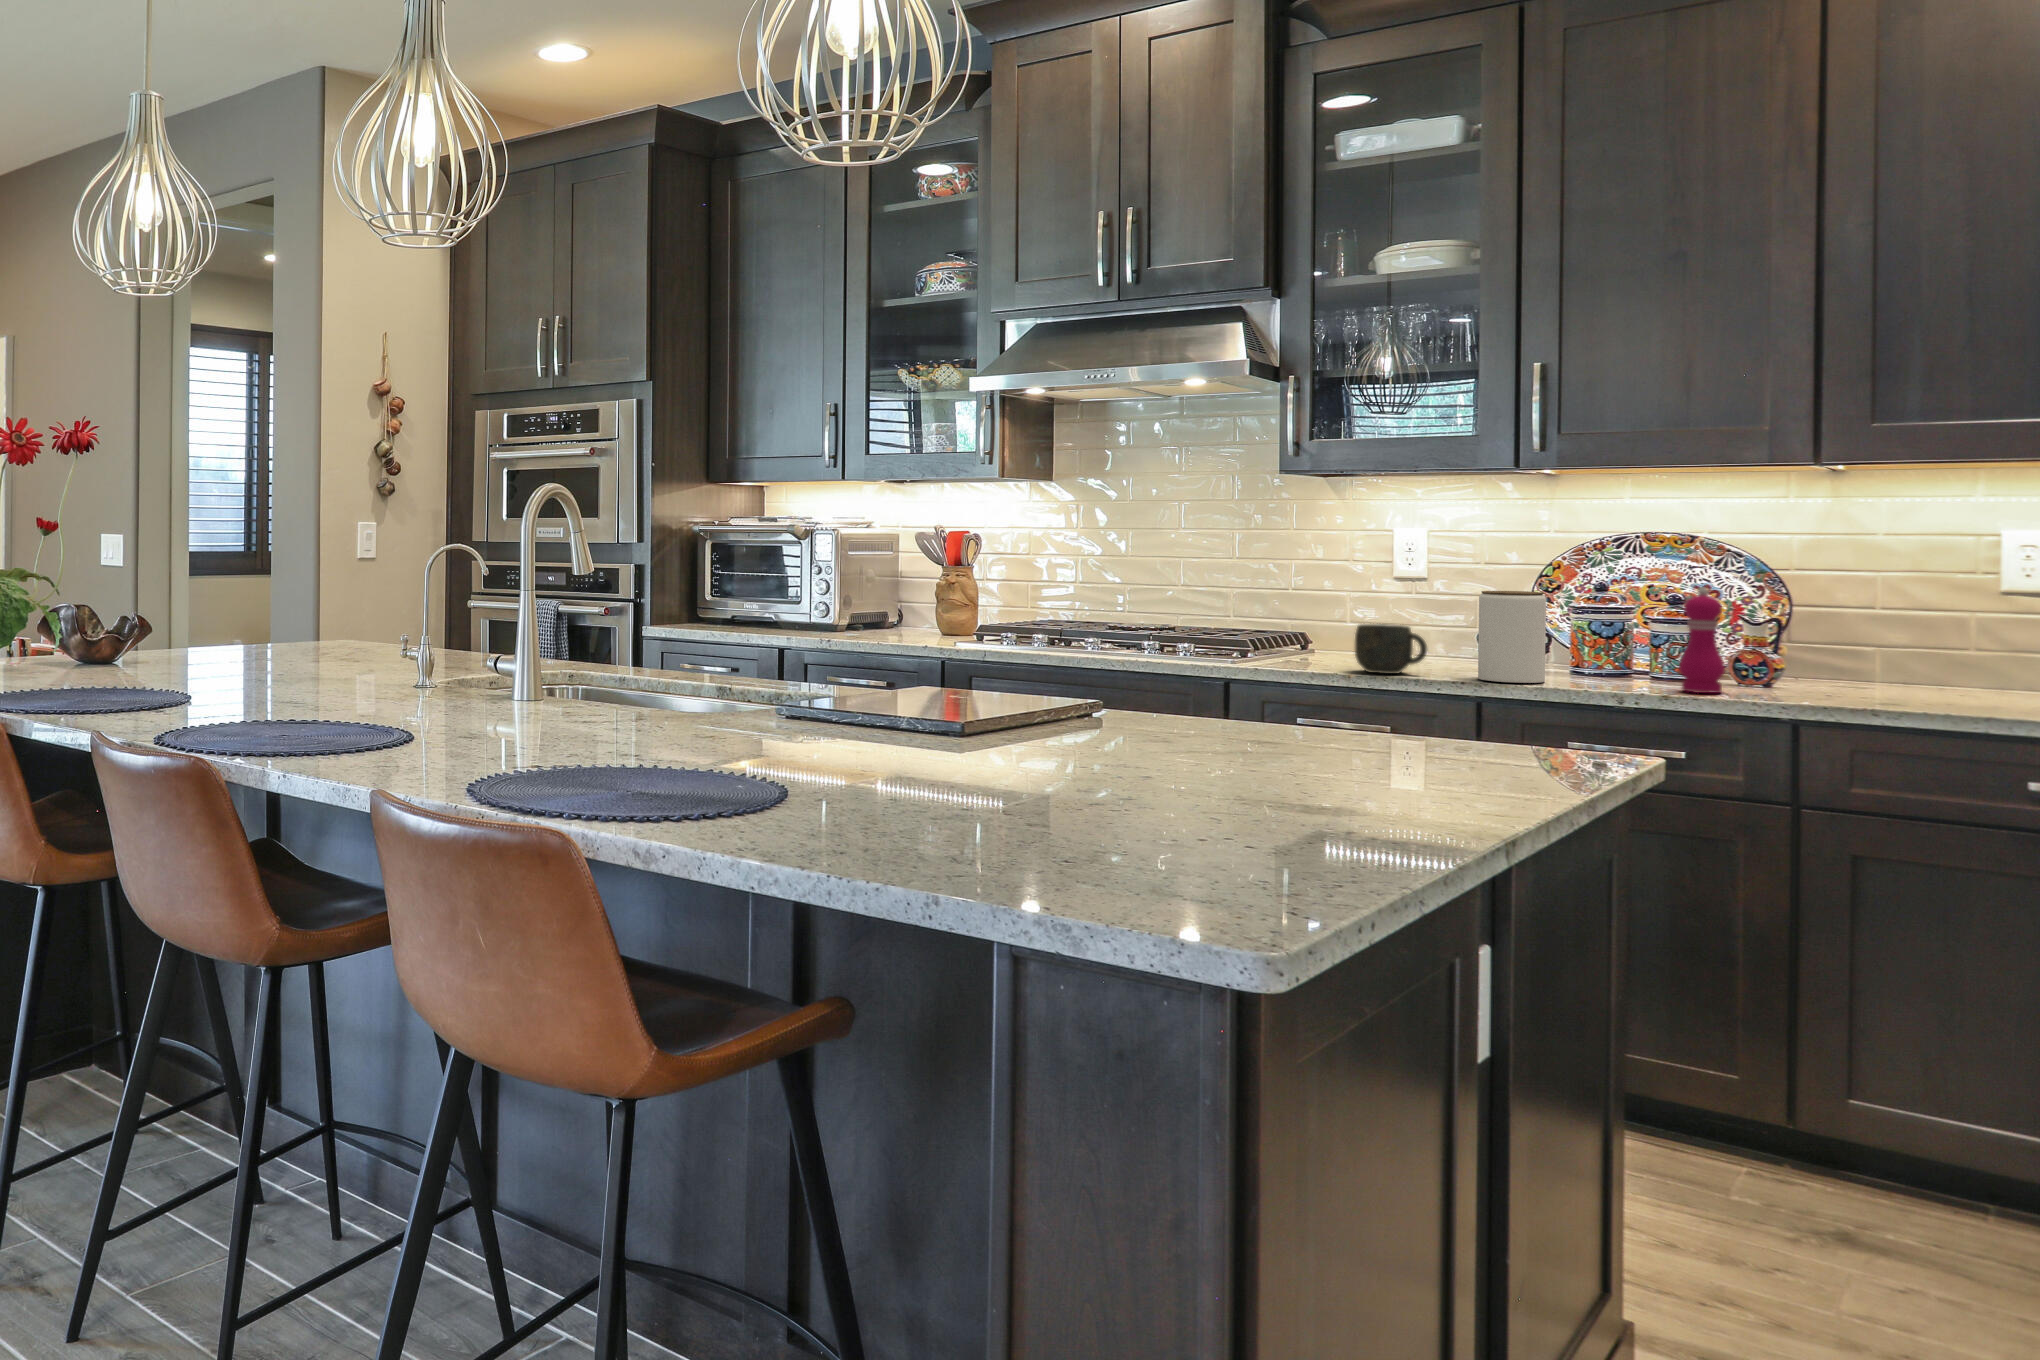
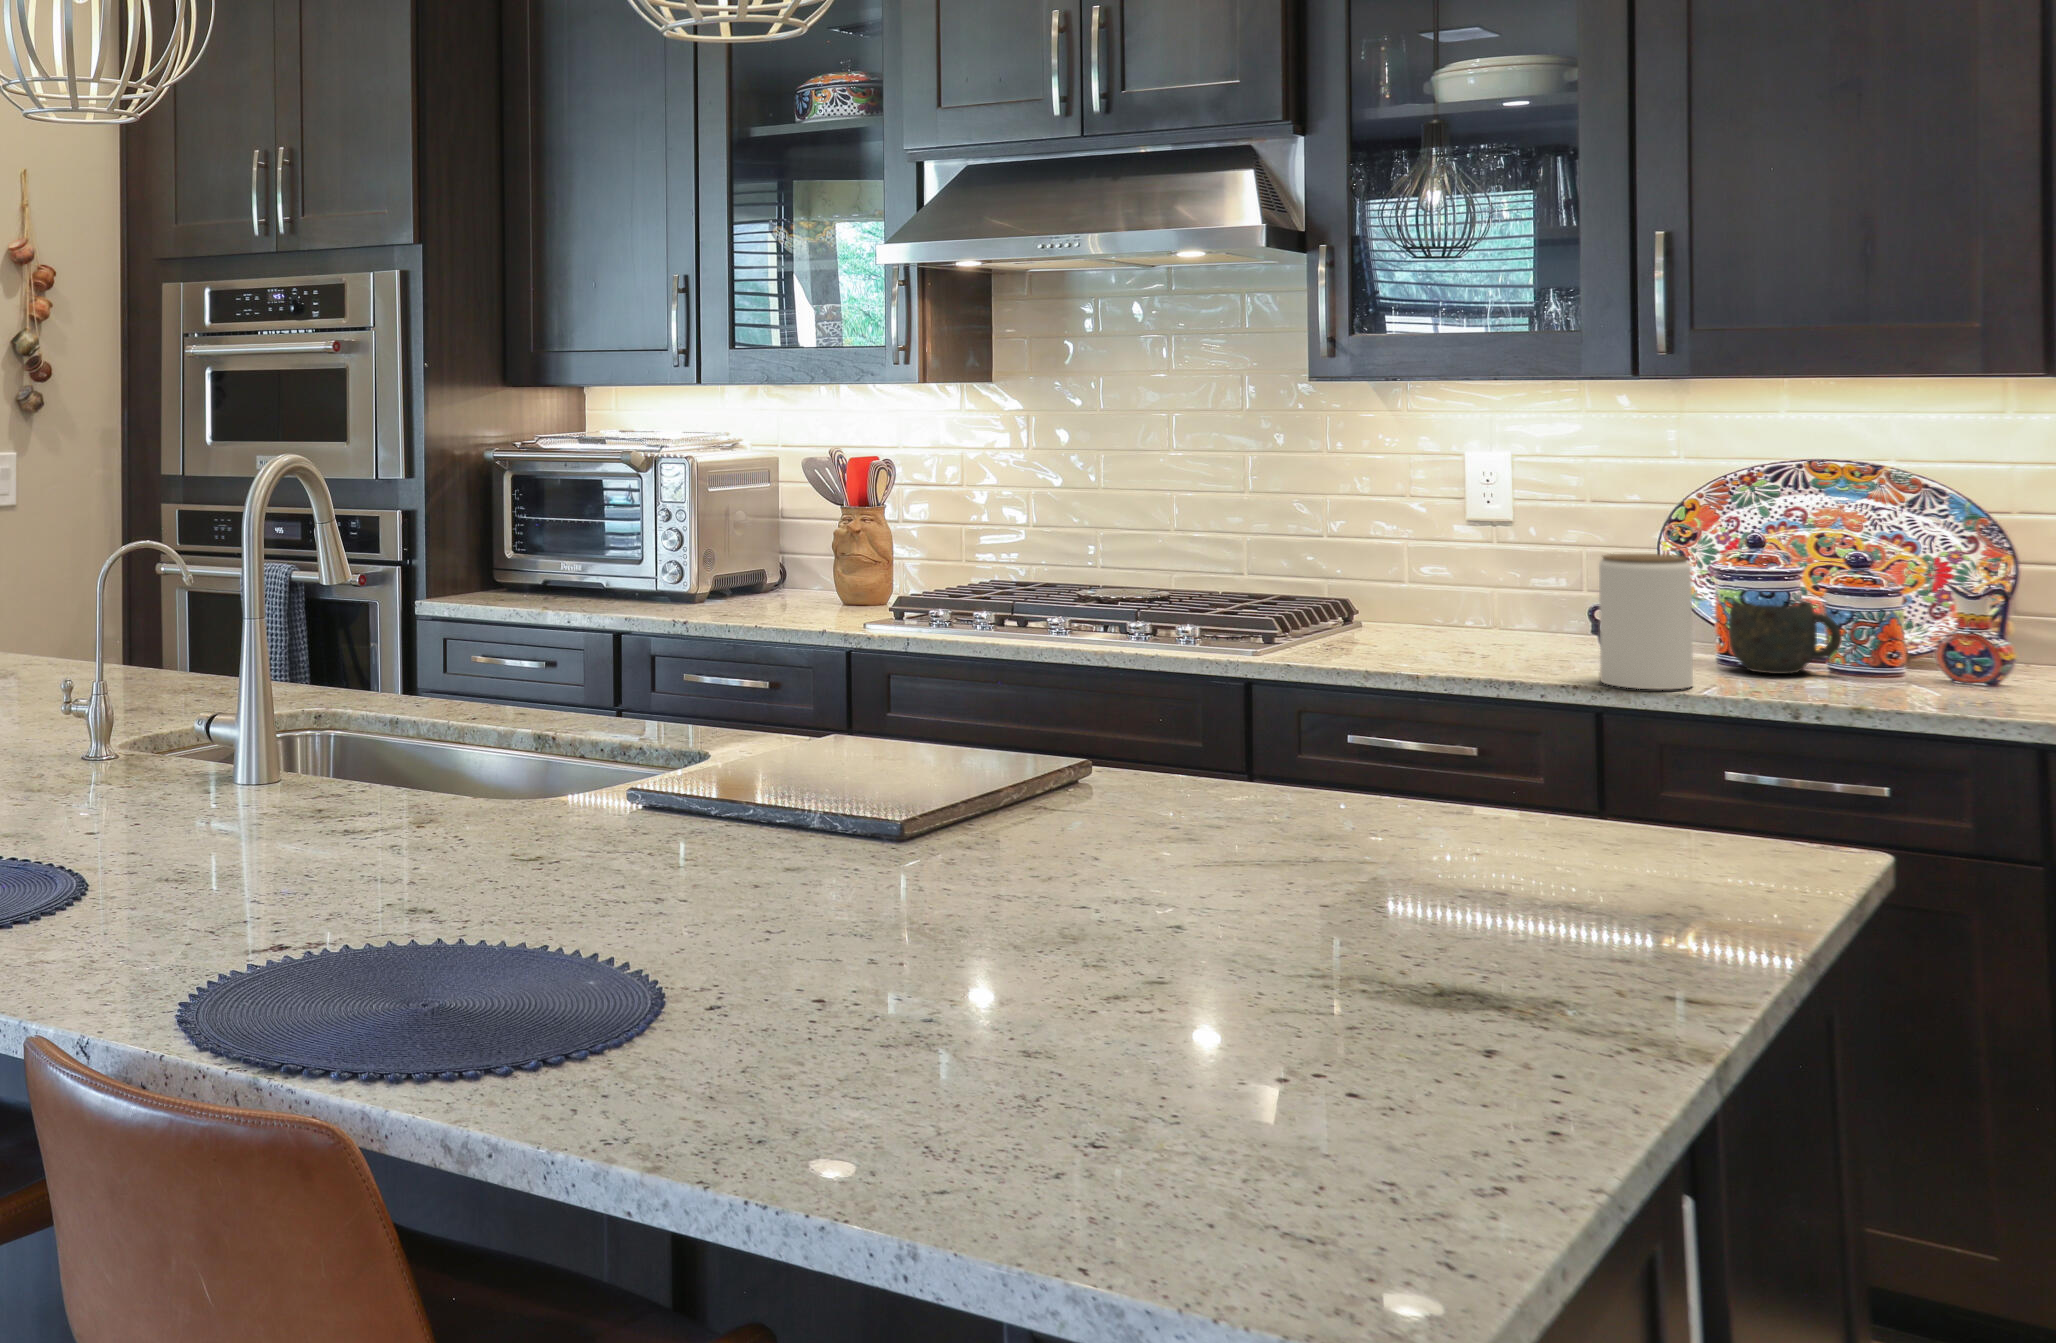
pepper mill: present [1679,587,1725,693] -> none [1879,551,1943,704]
mug: present [1355,624,1427,674] -> present [1729,601,1842,674]

